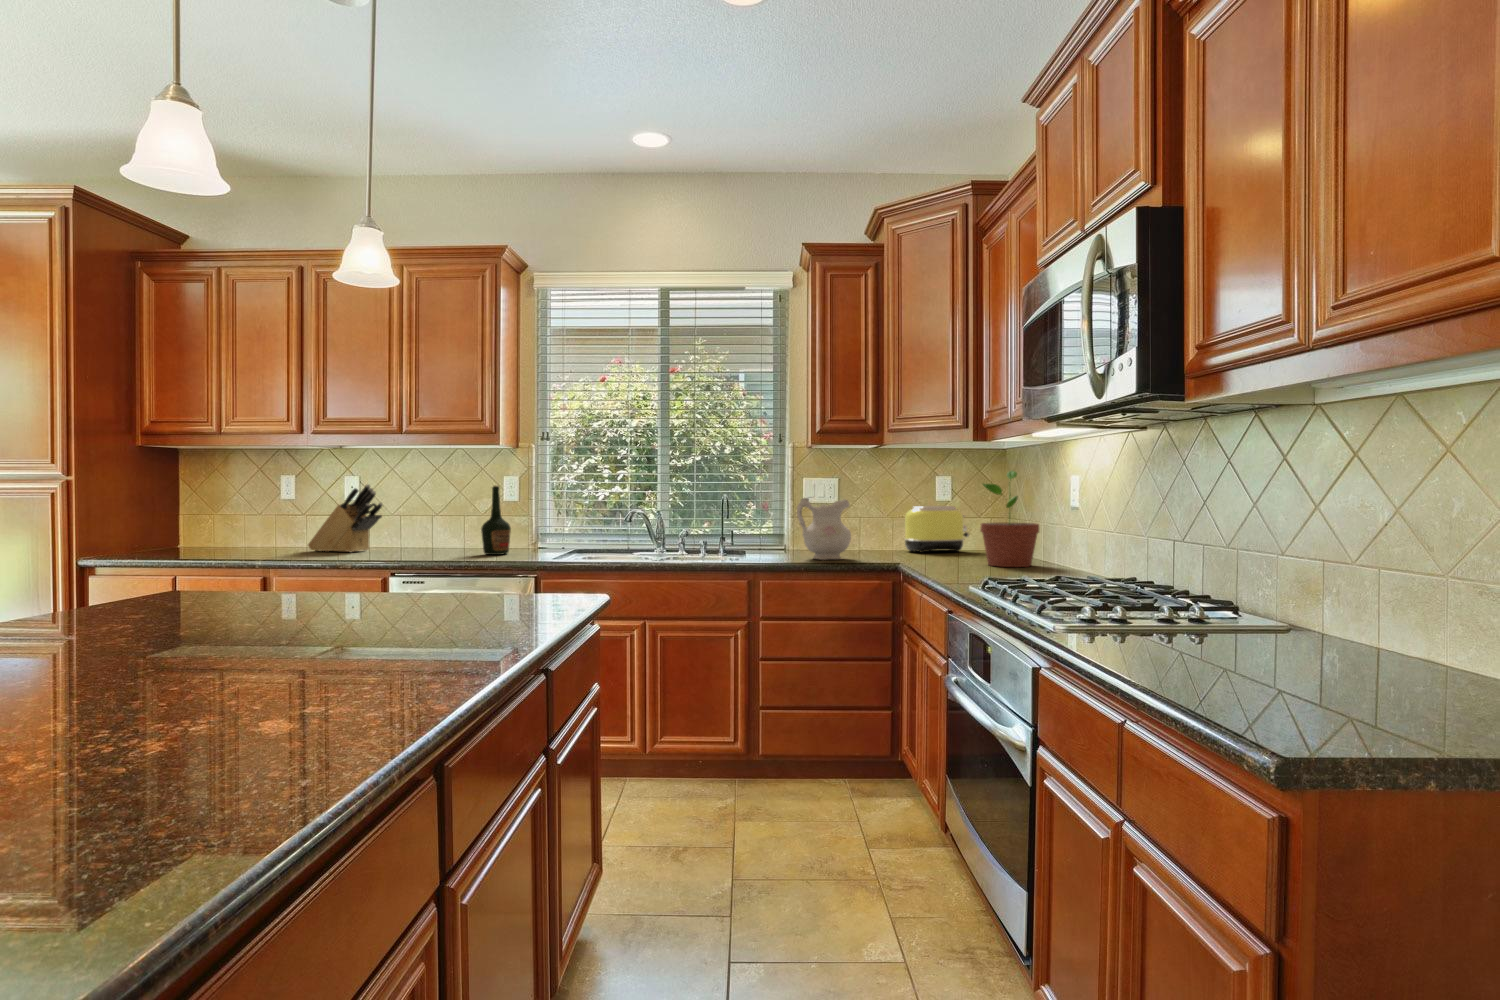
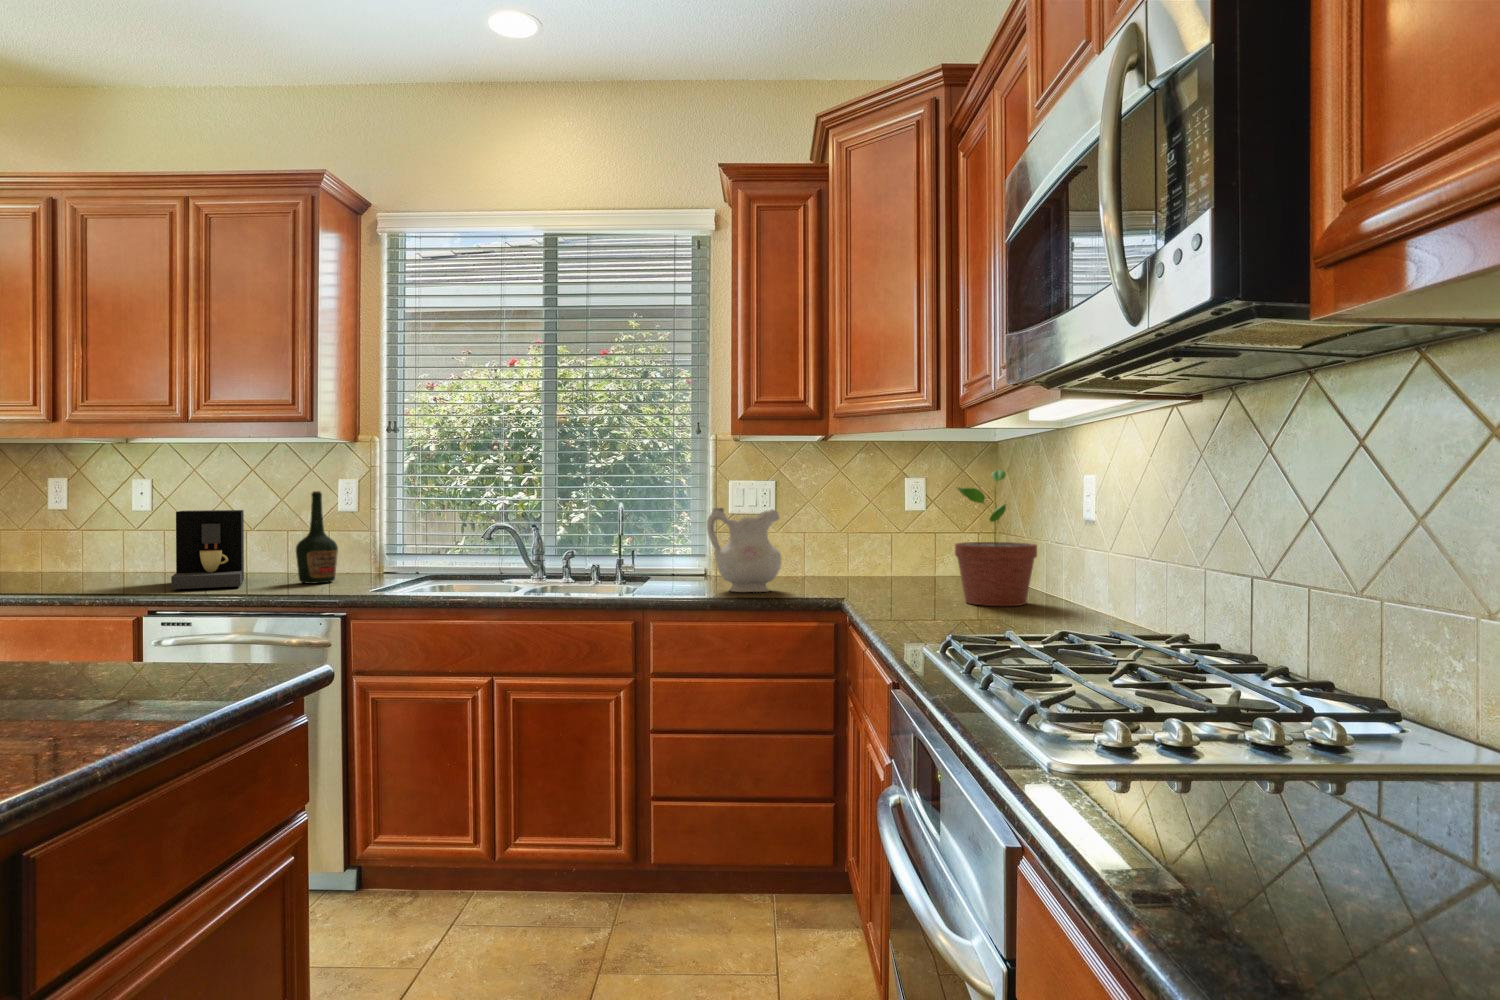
knife block: present [308,484,383,552] -> none [81,490,178,579]
coffee maker: none [392,500,447,558] -> present [171,510,244,589]
toaster: present [905,506,969,553] -> none [861,518,947,581]

